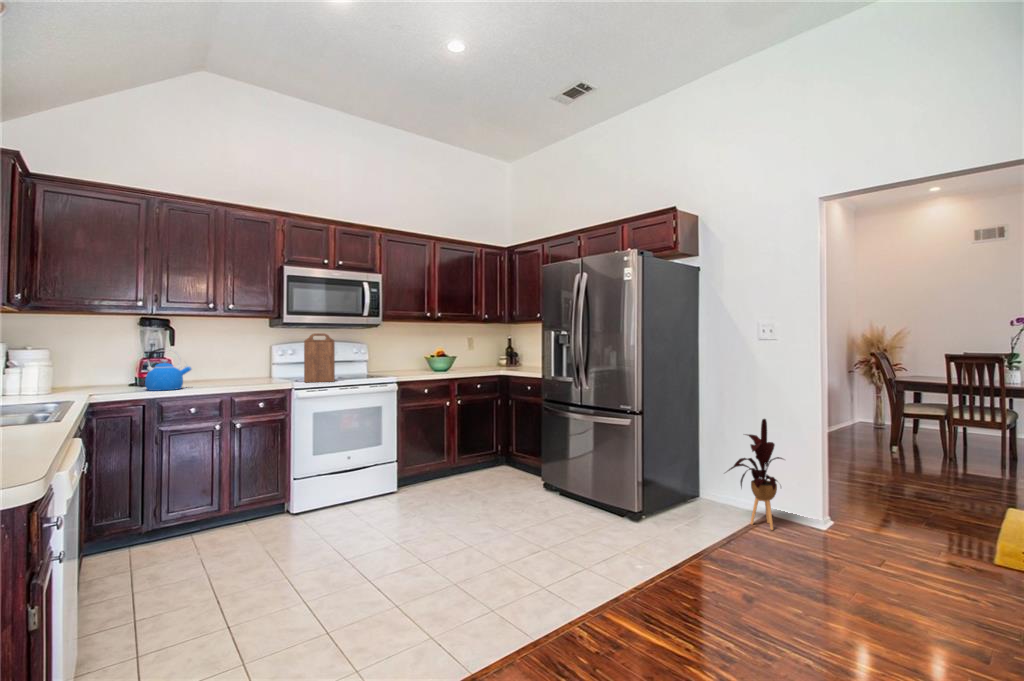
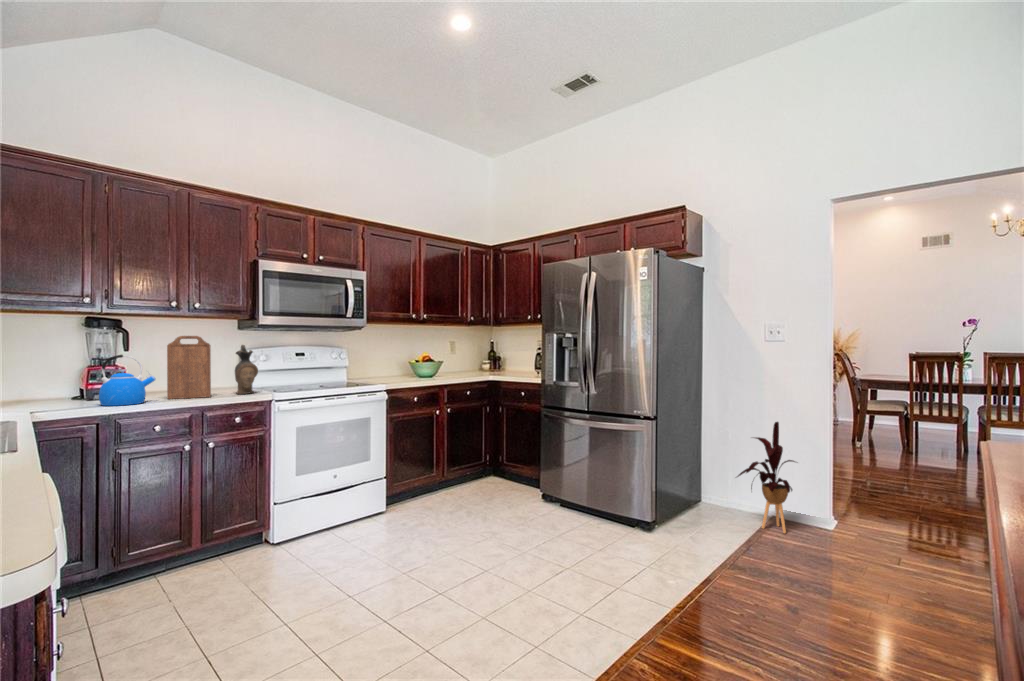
cutting board: present [304,333,335,382] -> present [167,336,211,399]
ceramic pitcher: none [261,340,281,383] -> present [235,345,258,394]

